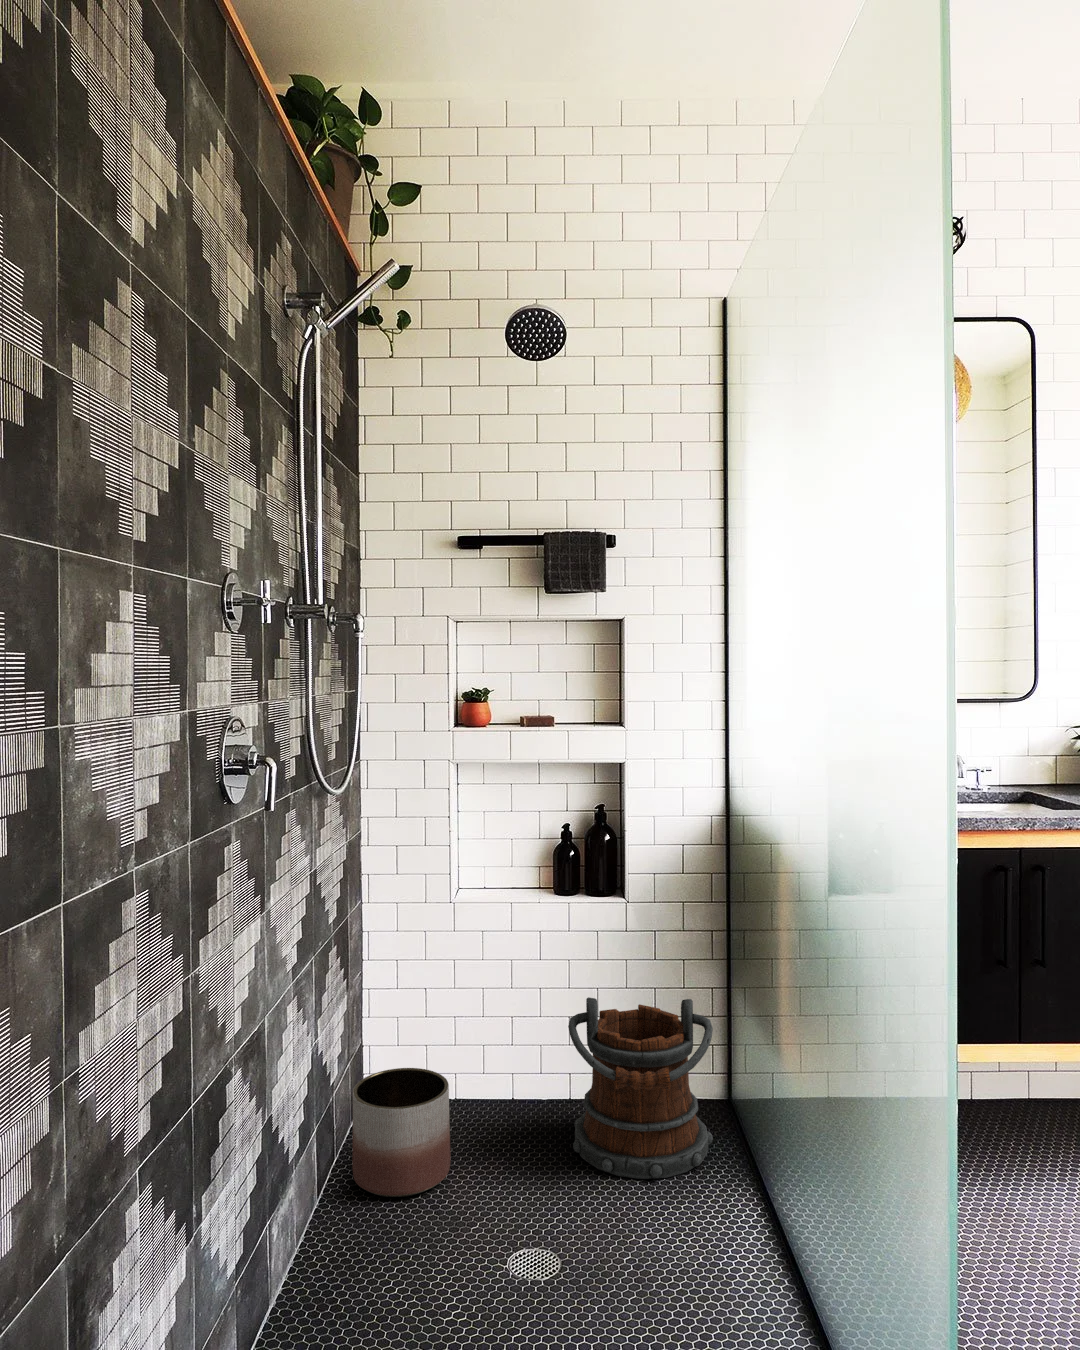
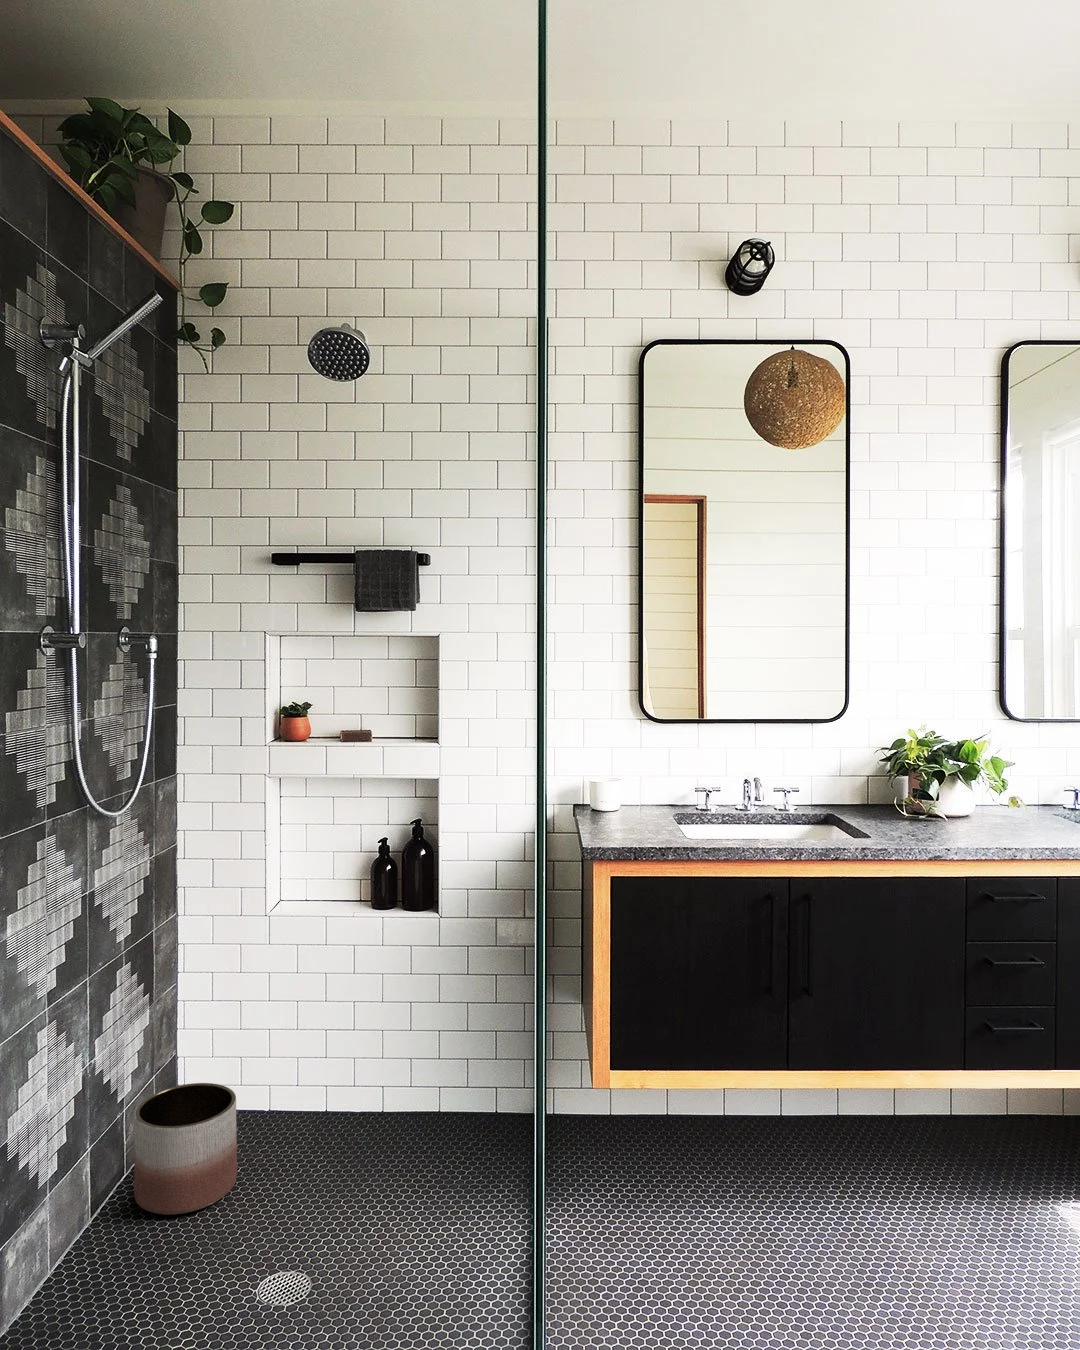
bucket: present [568,997,713,1179] -> none [364,1013,505,1194]

